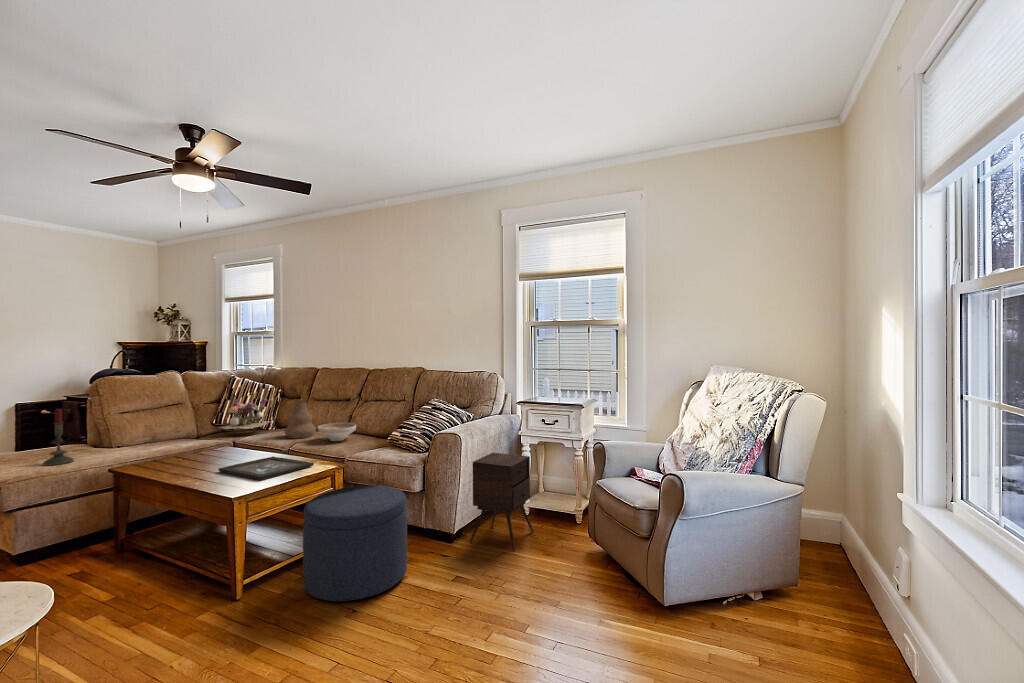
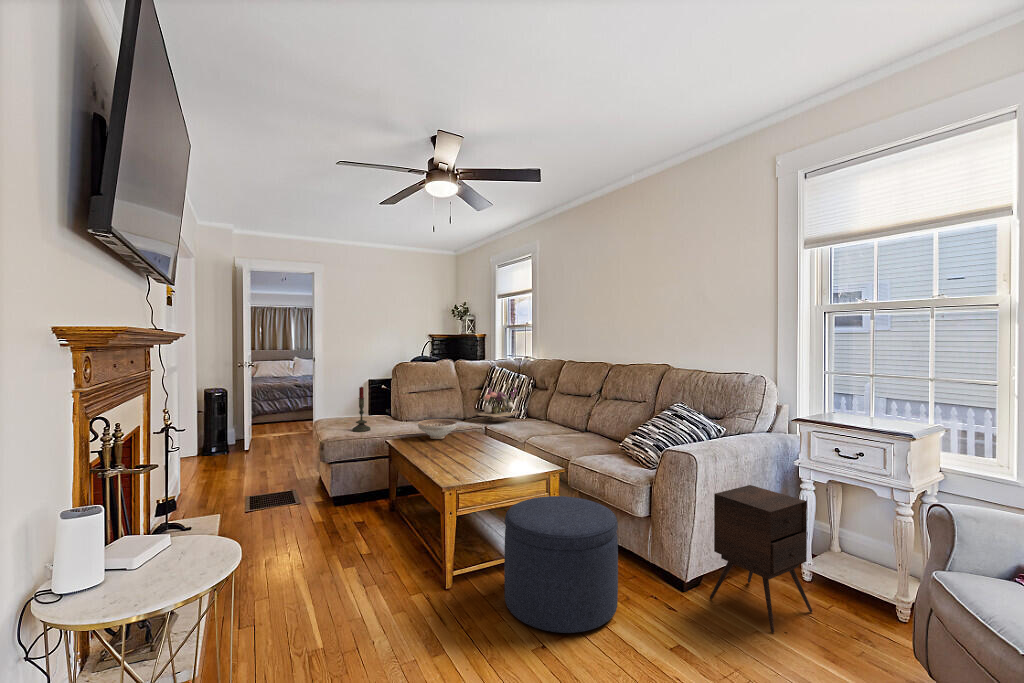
vase: present [284,401,316,438] -> none [526,395,555,432]
decorative bowl: present [318,423,356,441] -> present [418,419,457,439]
tray: present [218,456,314,480] -> none [452,449,532,473]

